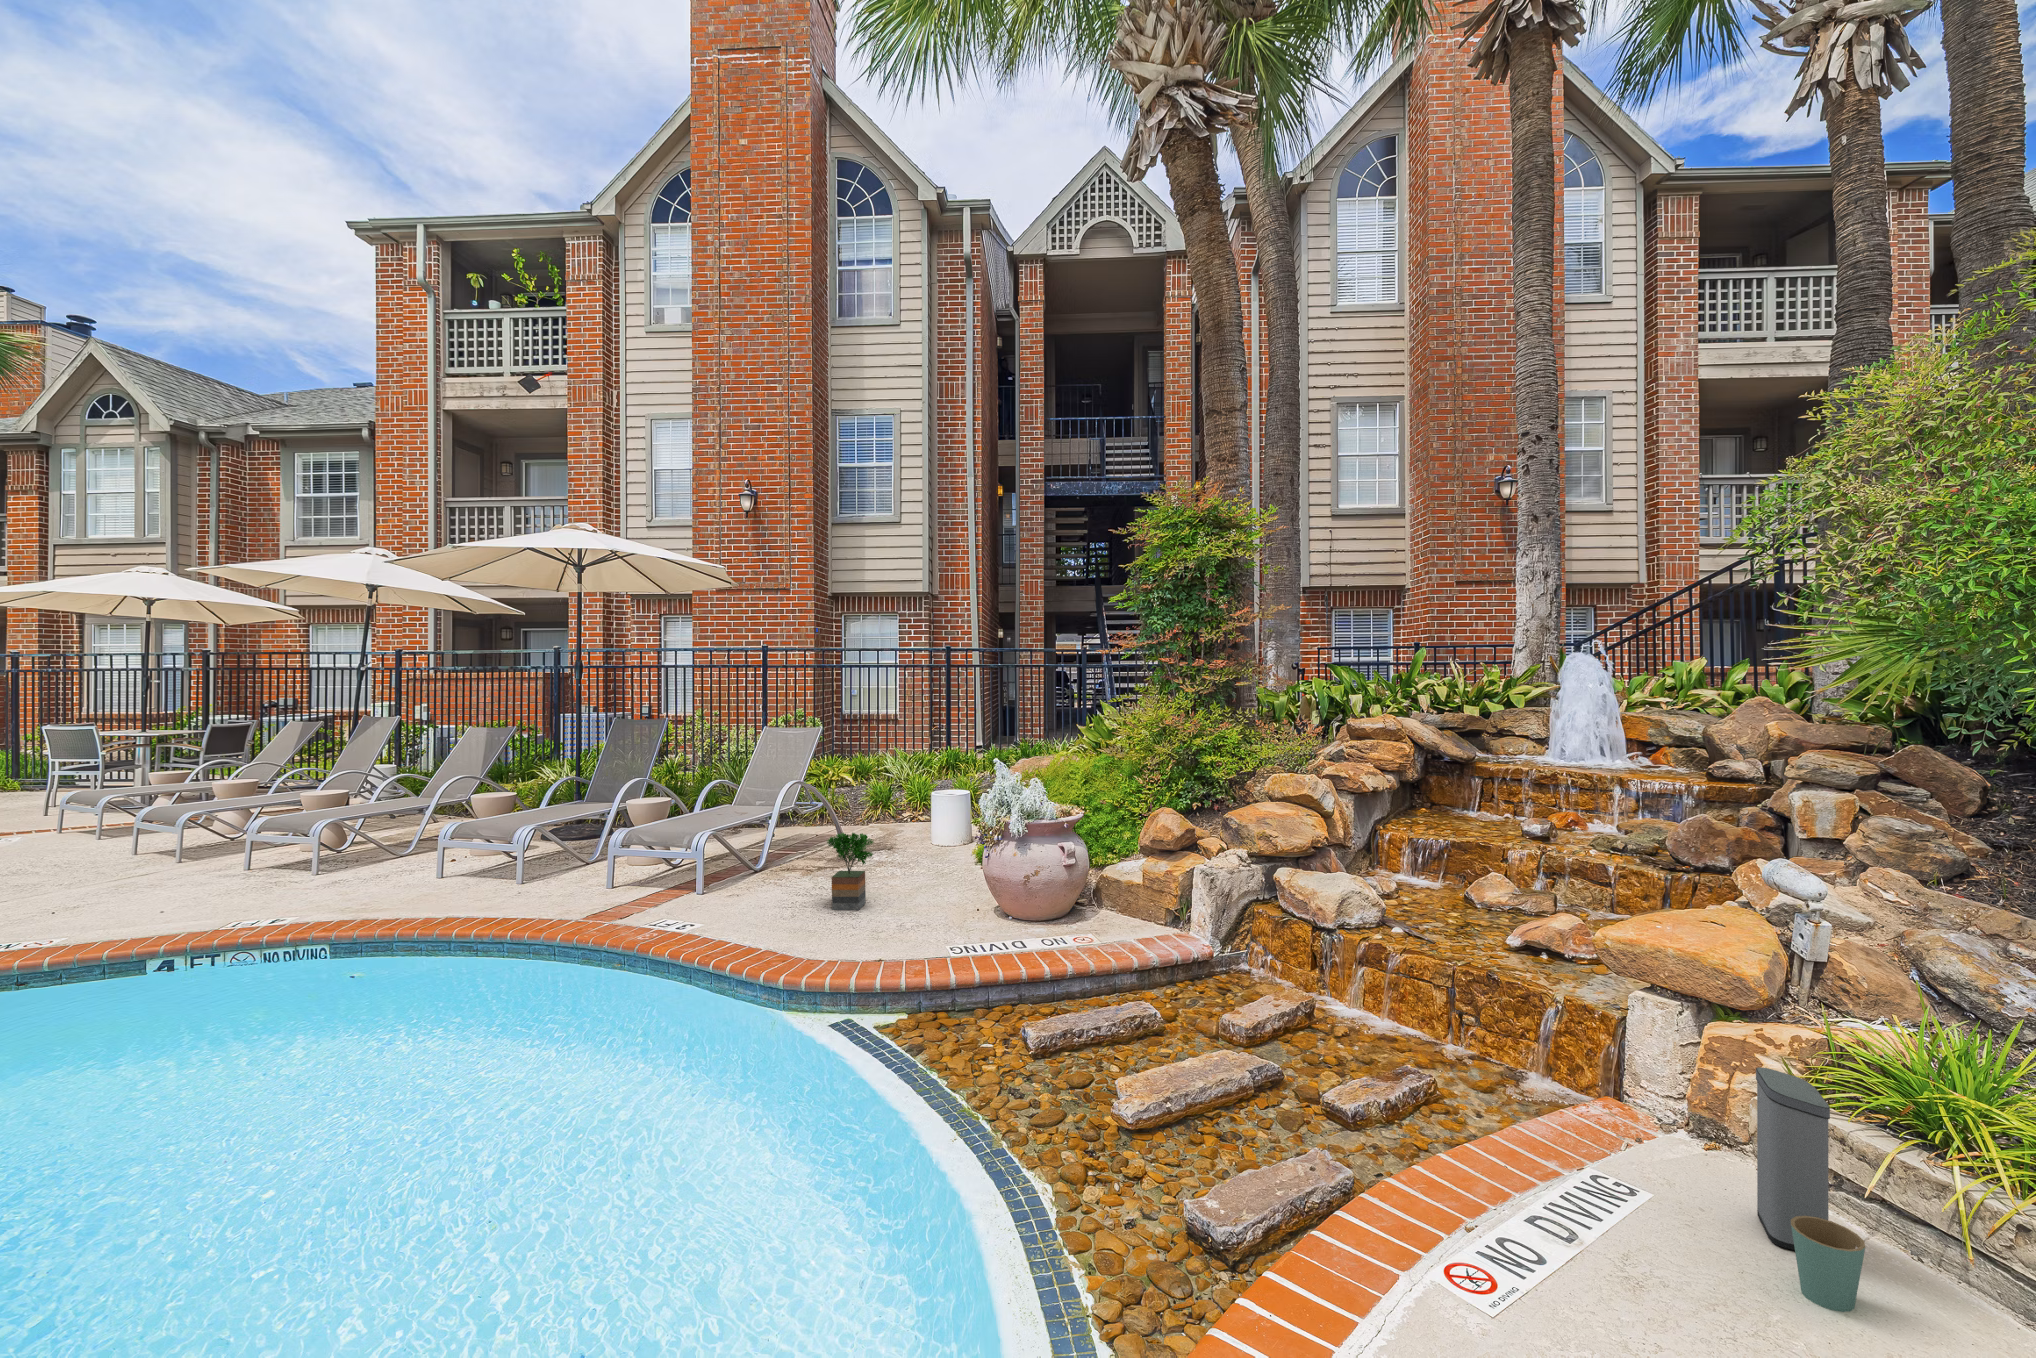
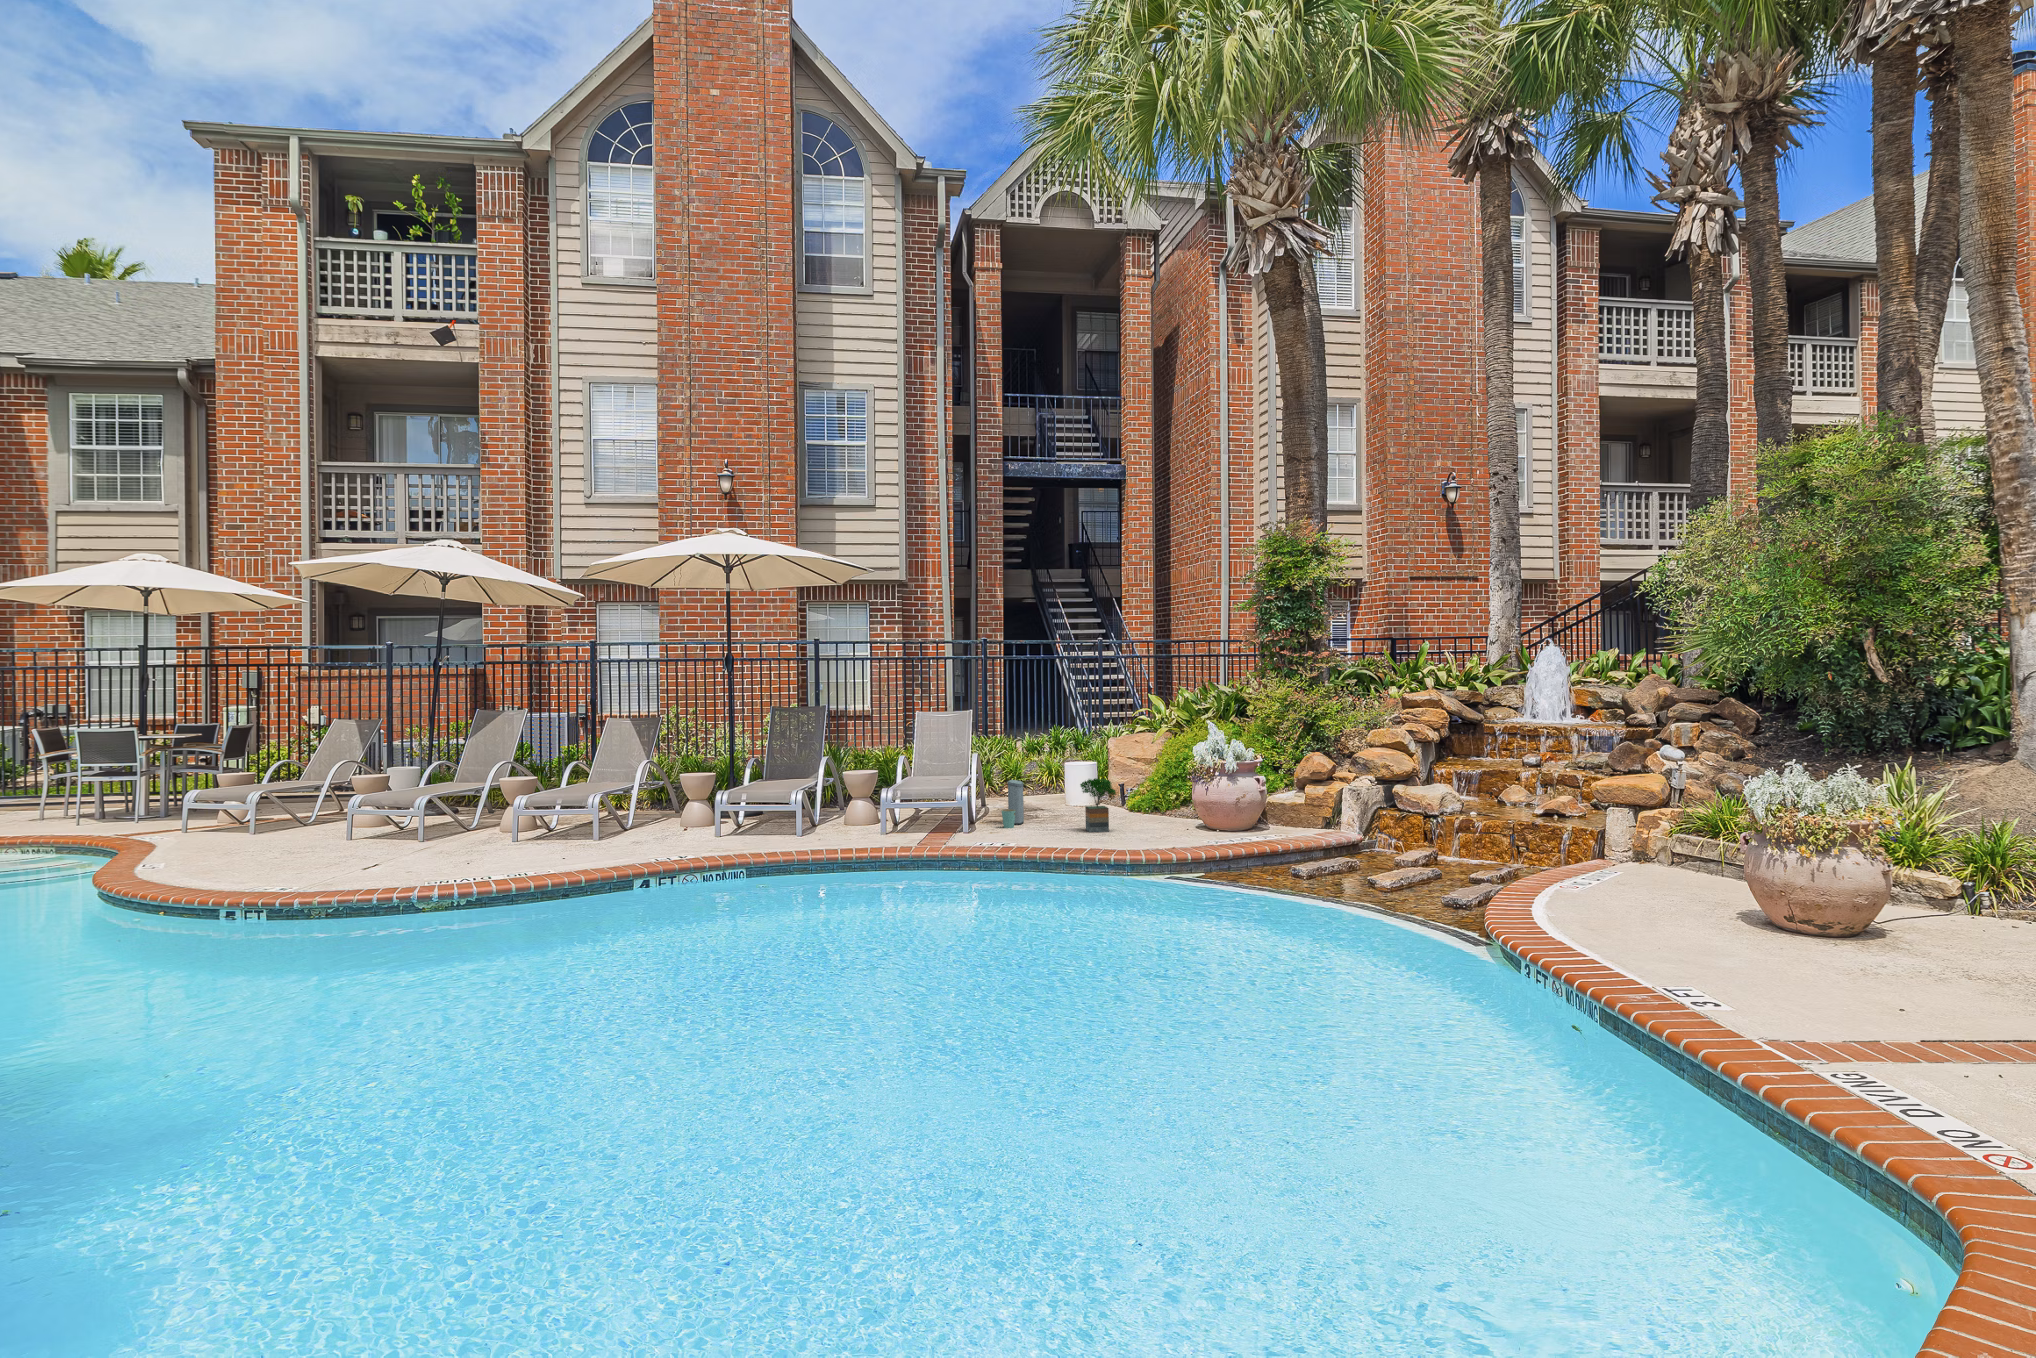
trash can: present [1756,1067,1865,1312] -> present [1002,780,1024,828]

